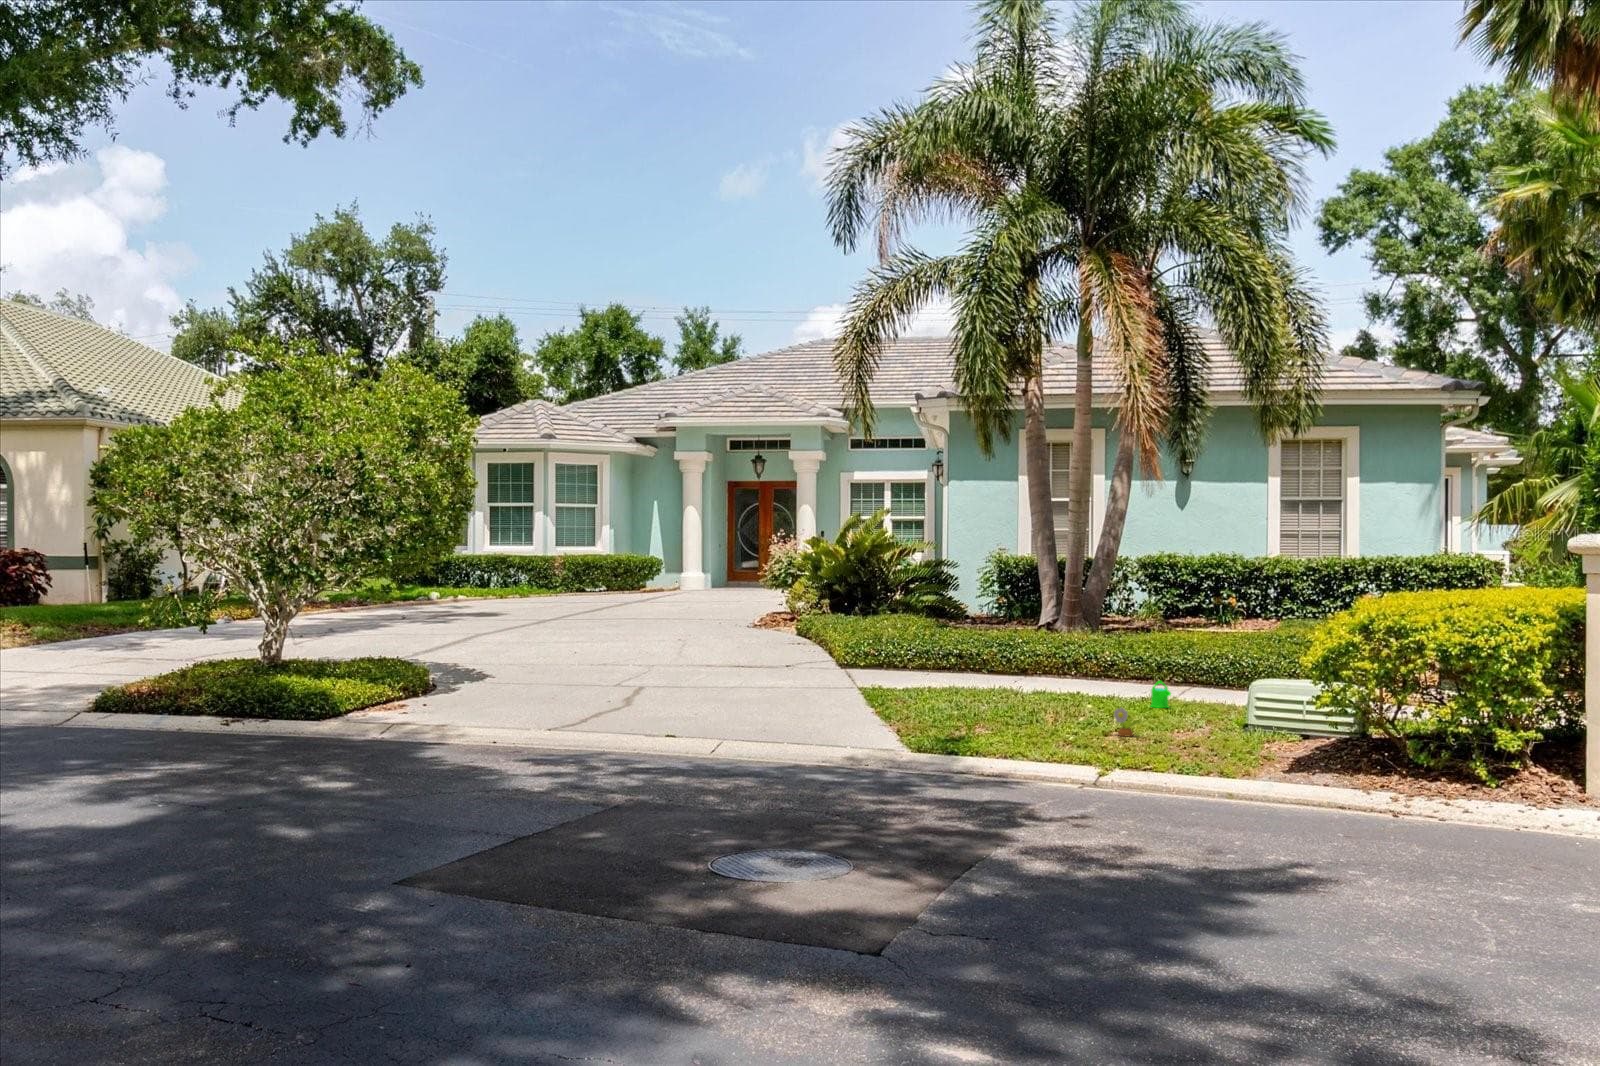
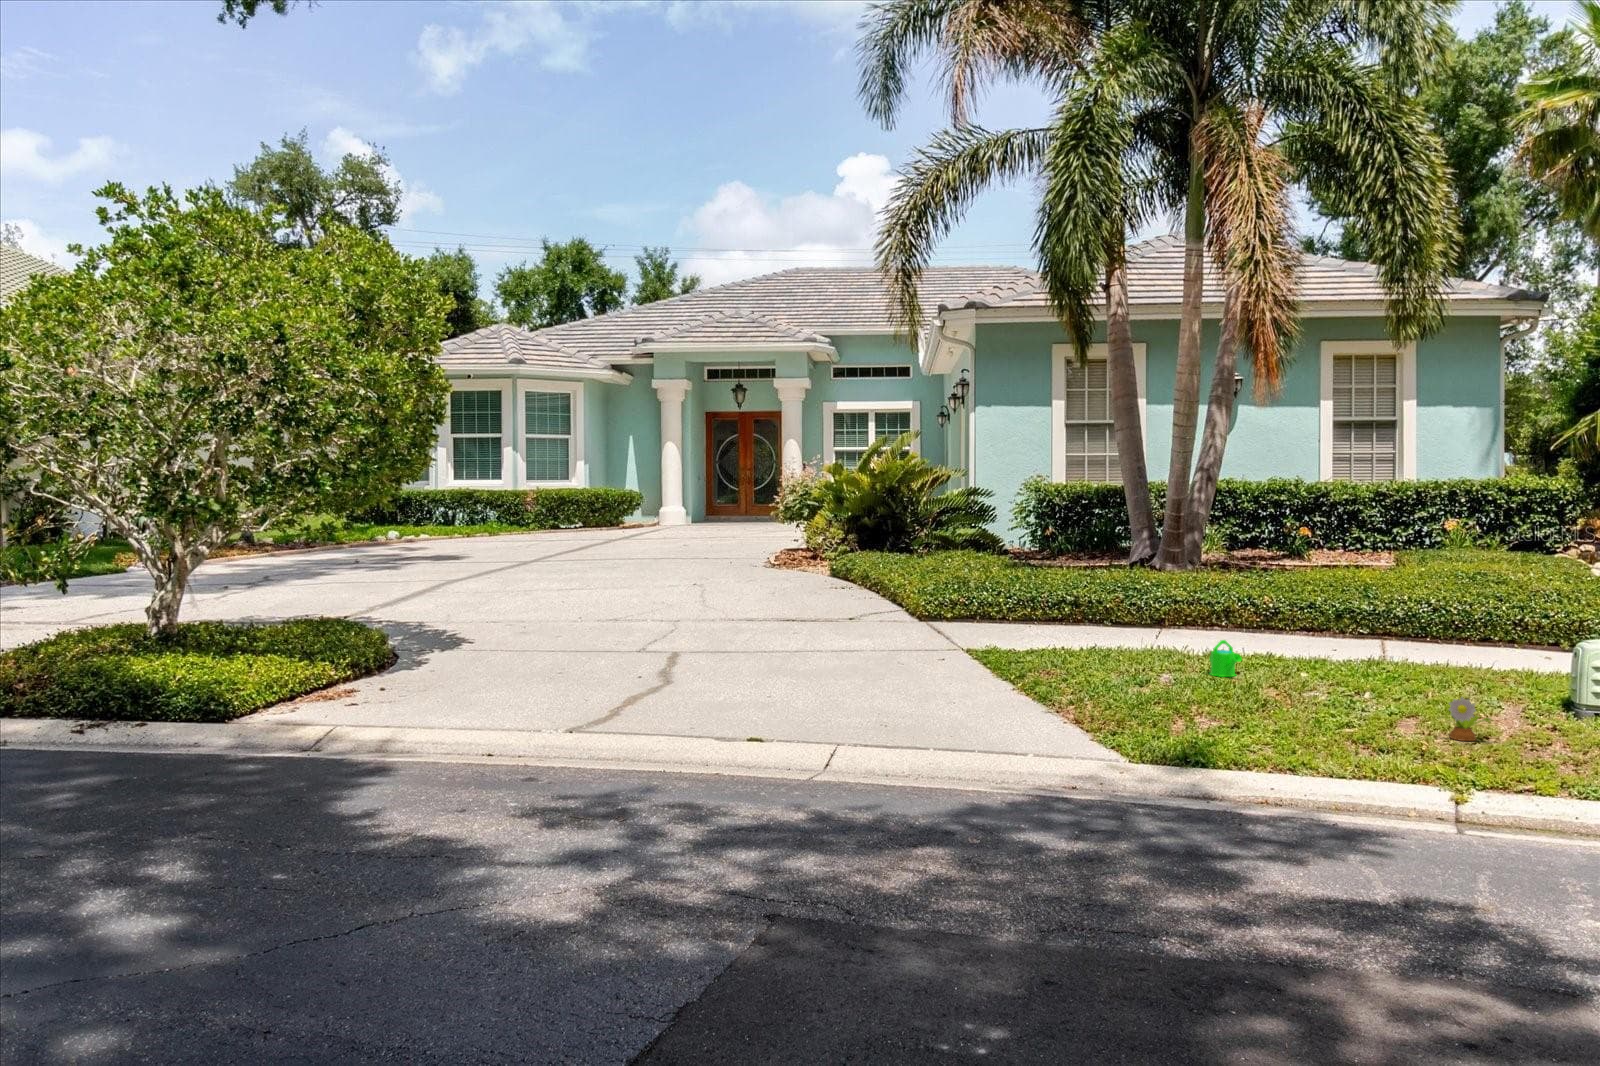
watering can: present [1151,681,1171,708] -> present [1209,640,1242,677]

